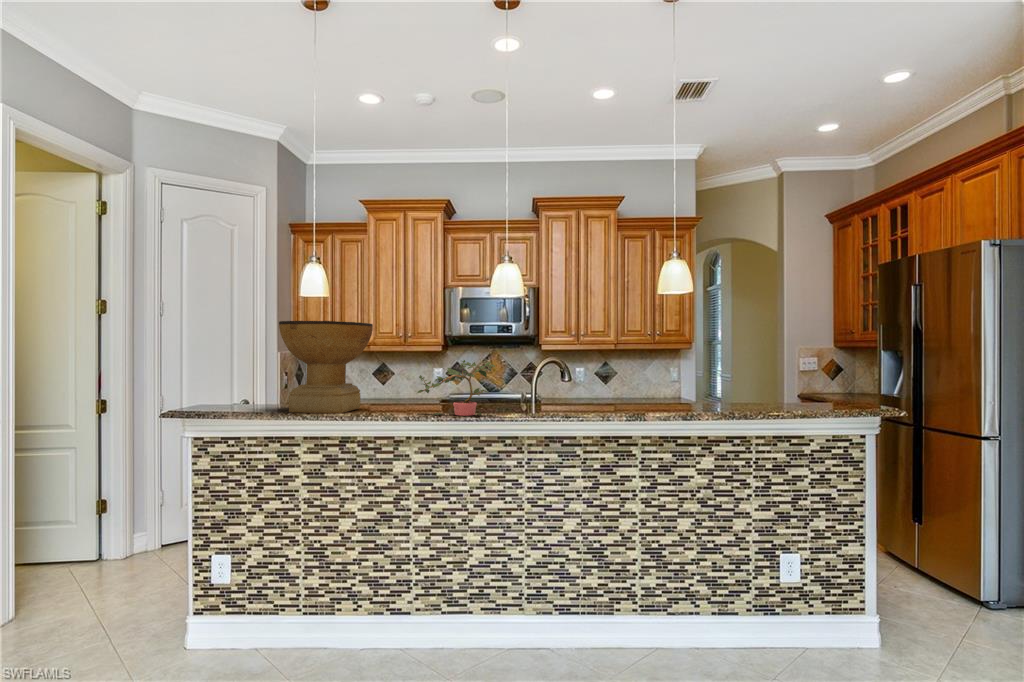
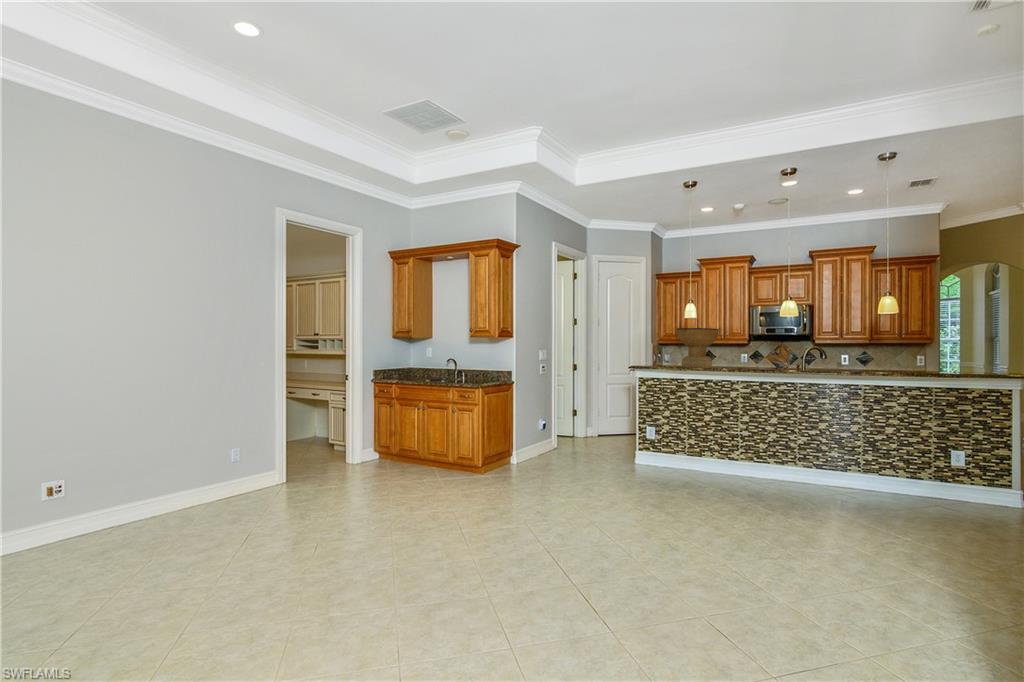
potted plant: present [418,360,495,416] -> none [742,345,782,371]

